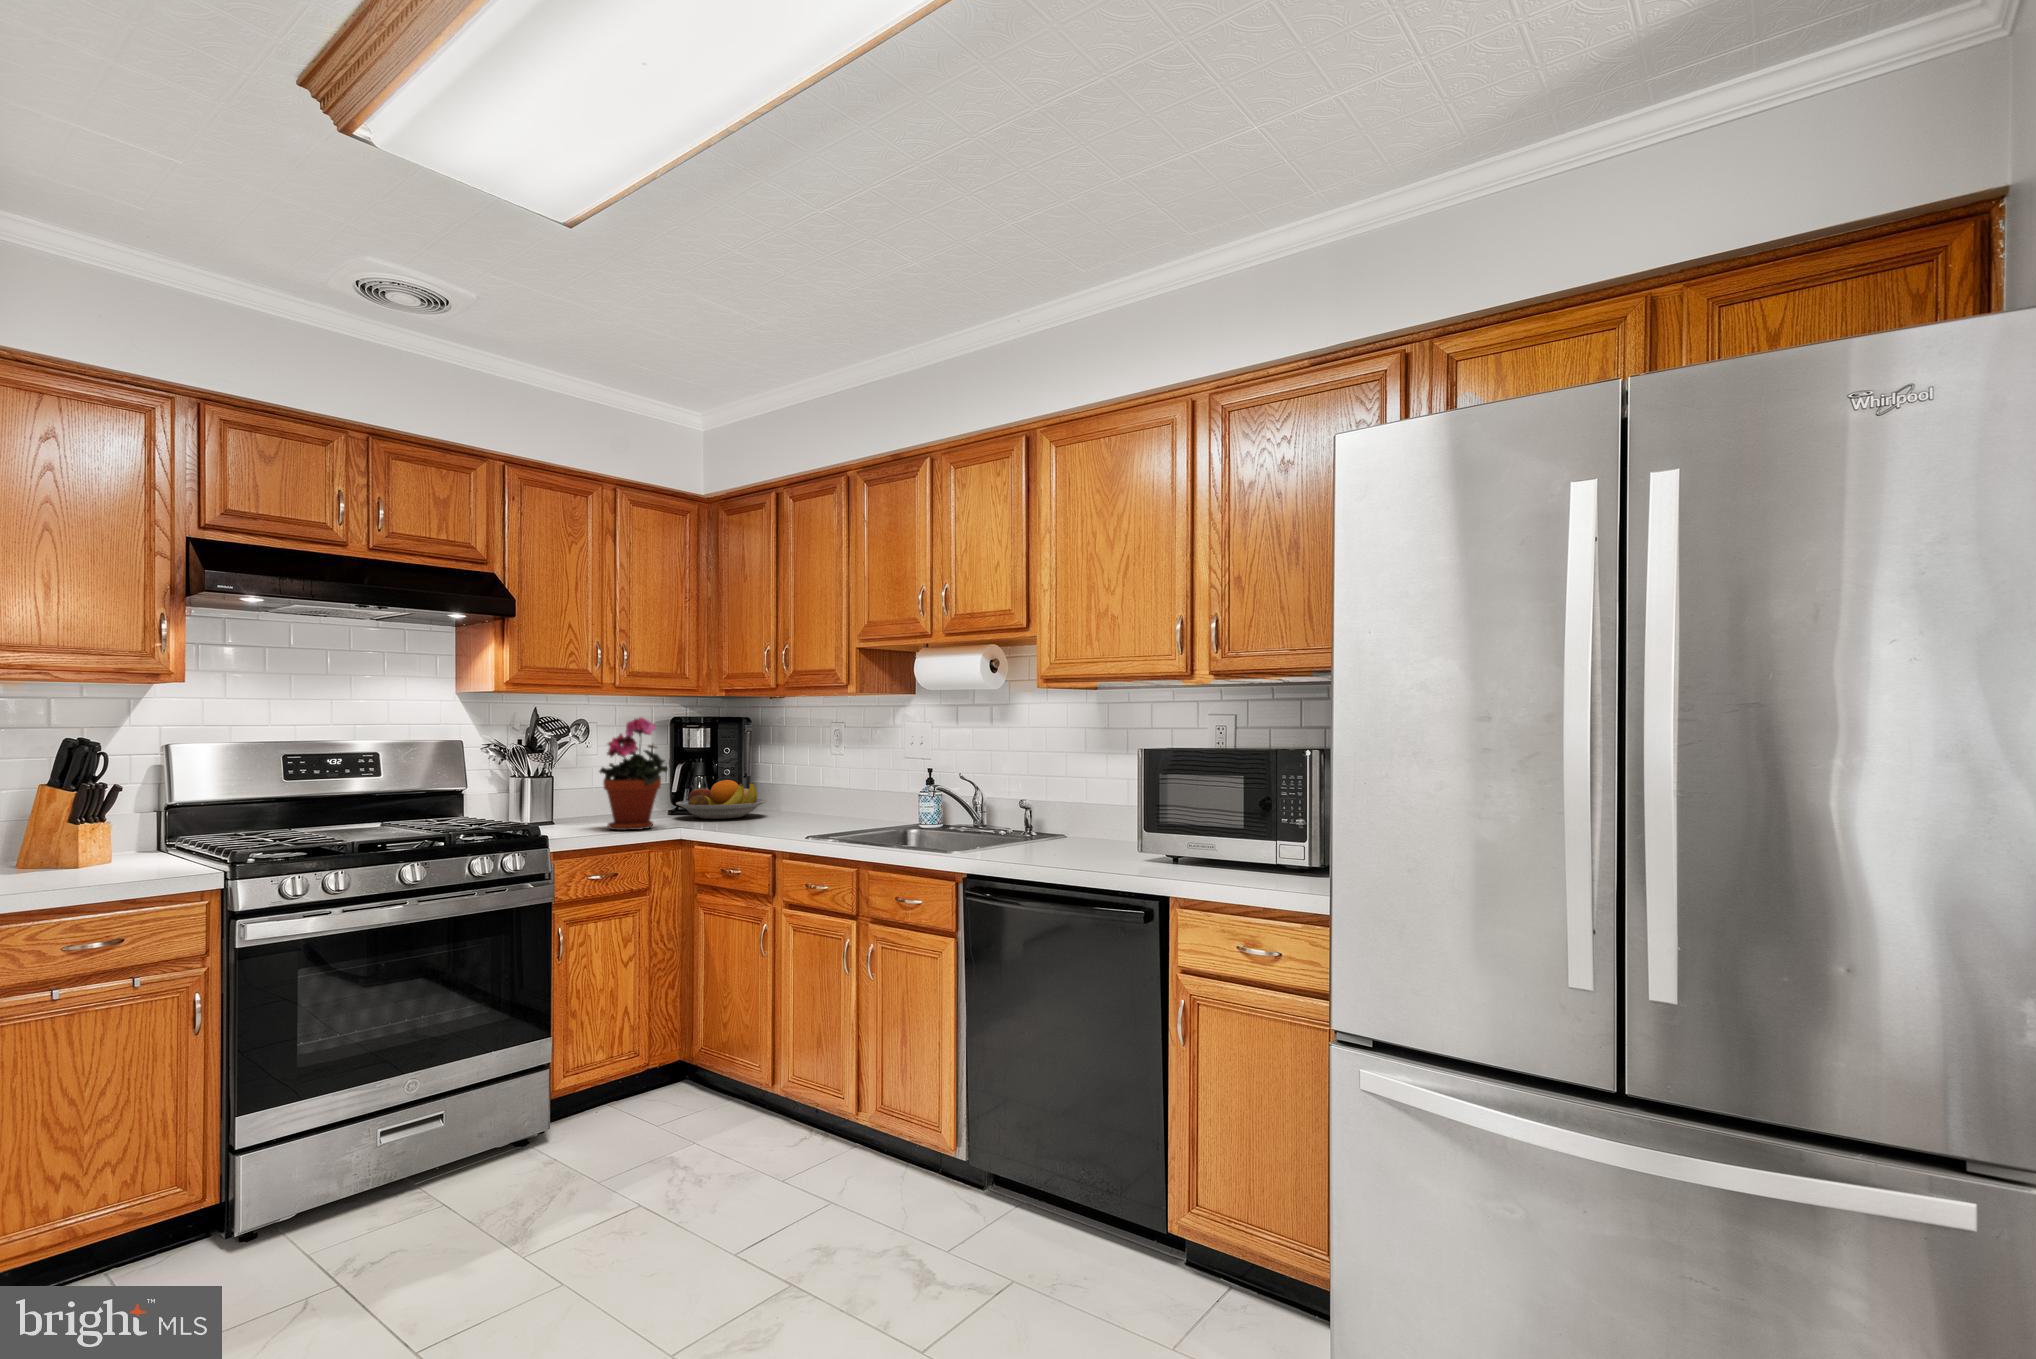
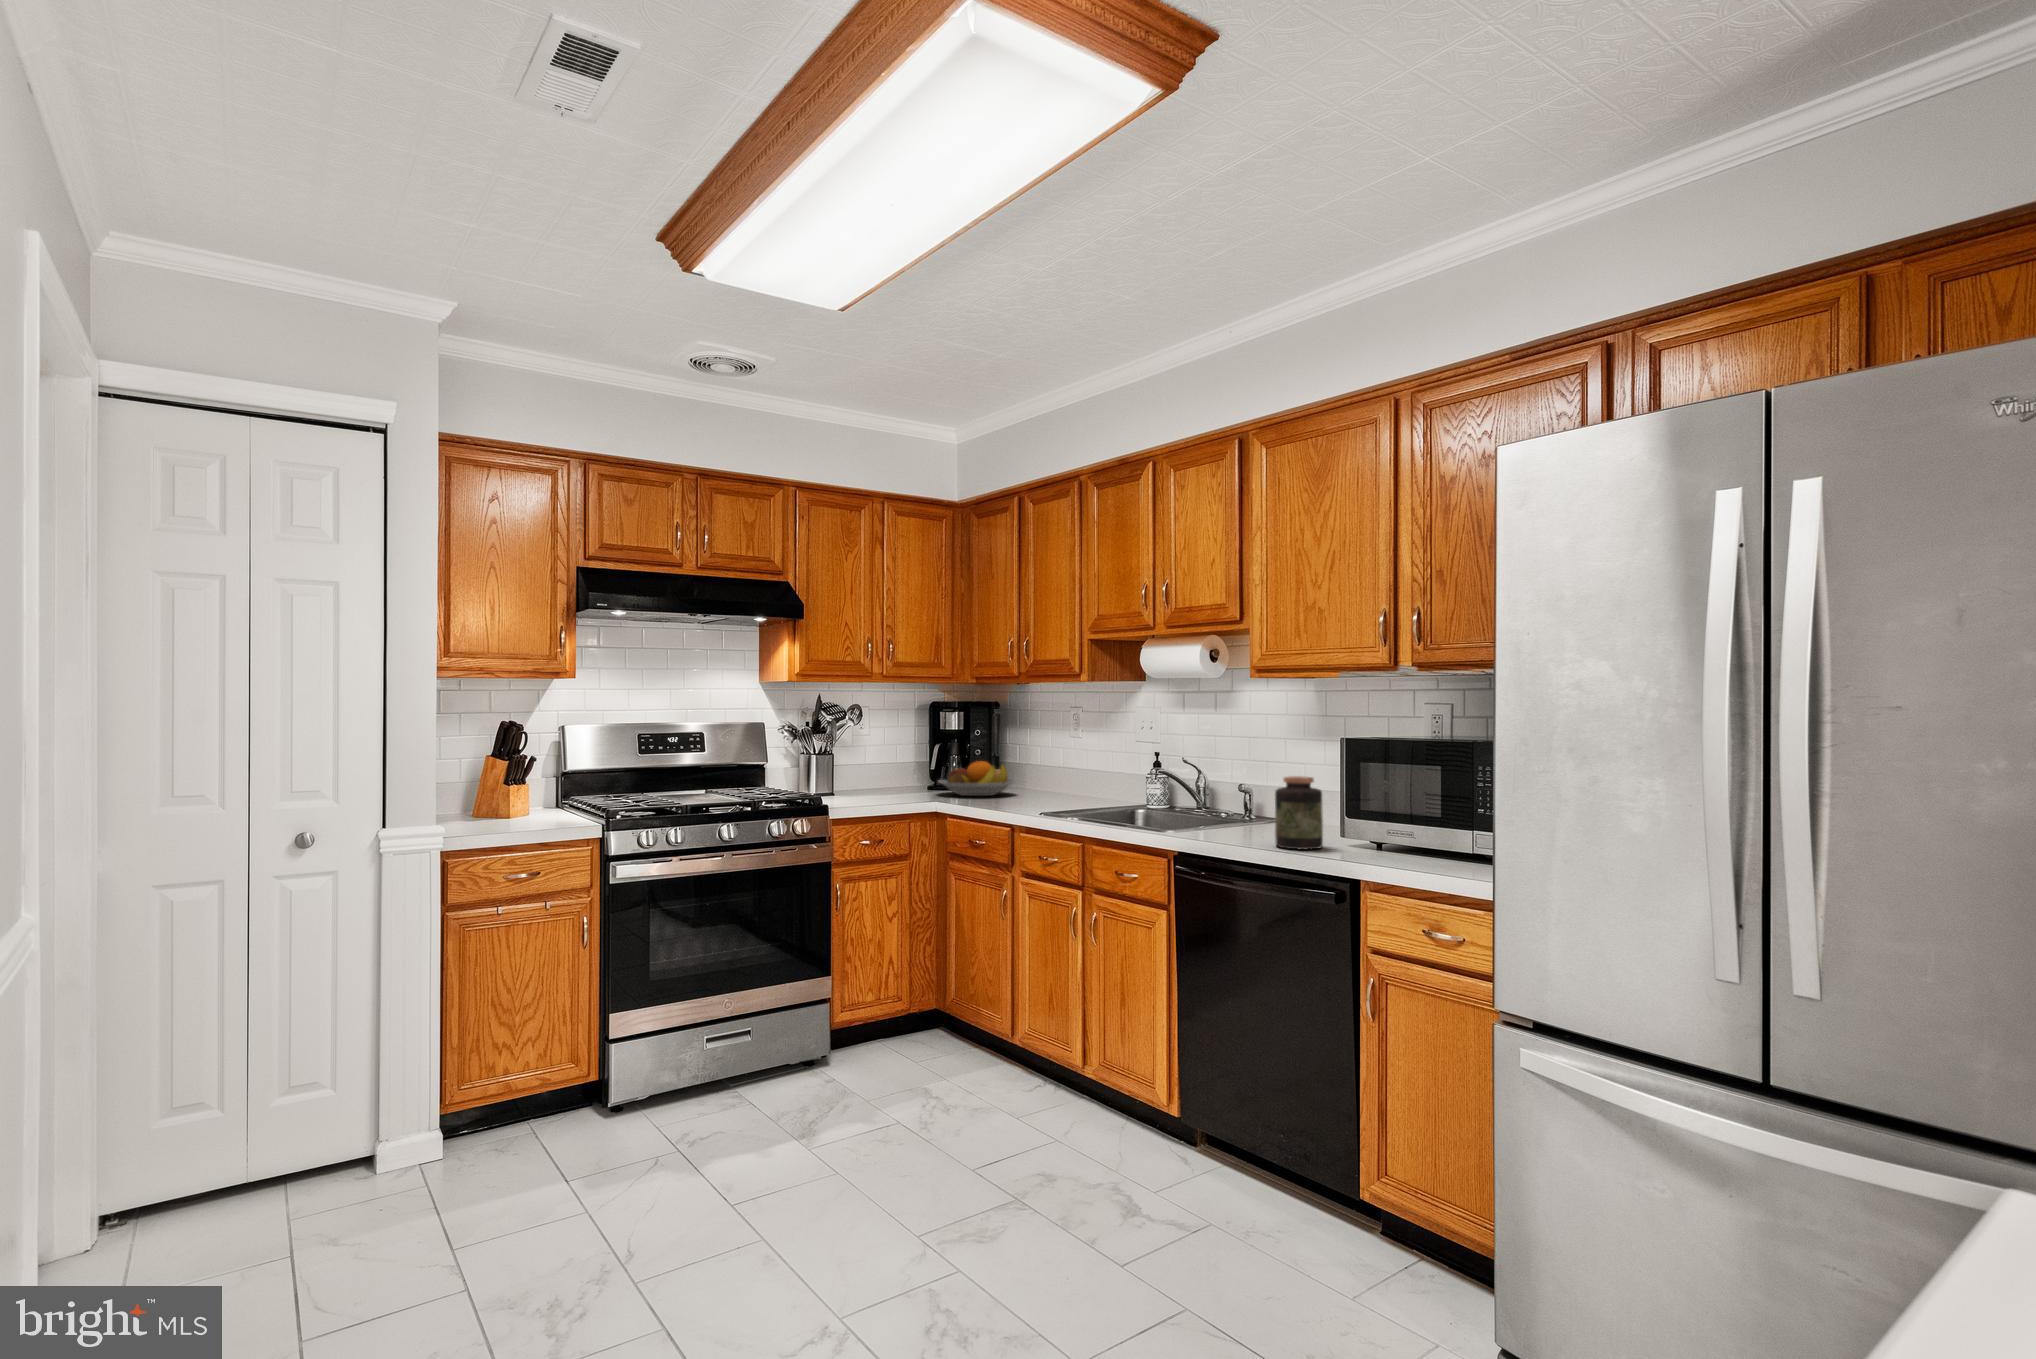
potted plant: present [599,718,668,830] -> none [871,703,928,803]
jar: none [1070,790,1119,867] -> present [1275,776,1323,850]

